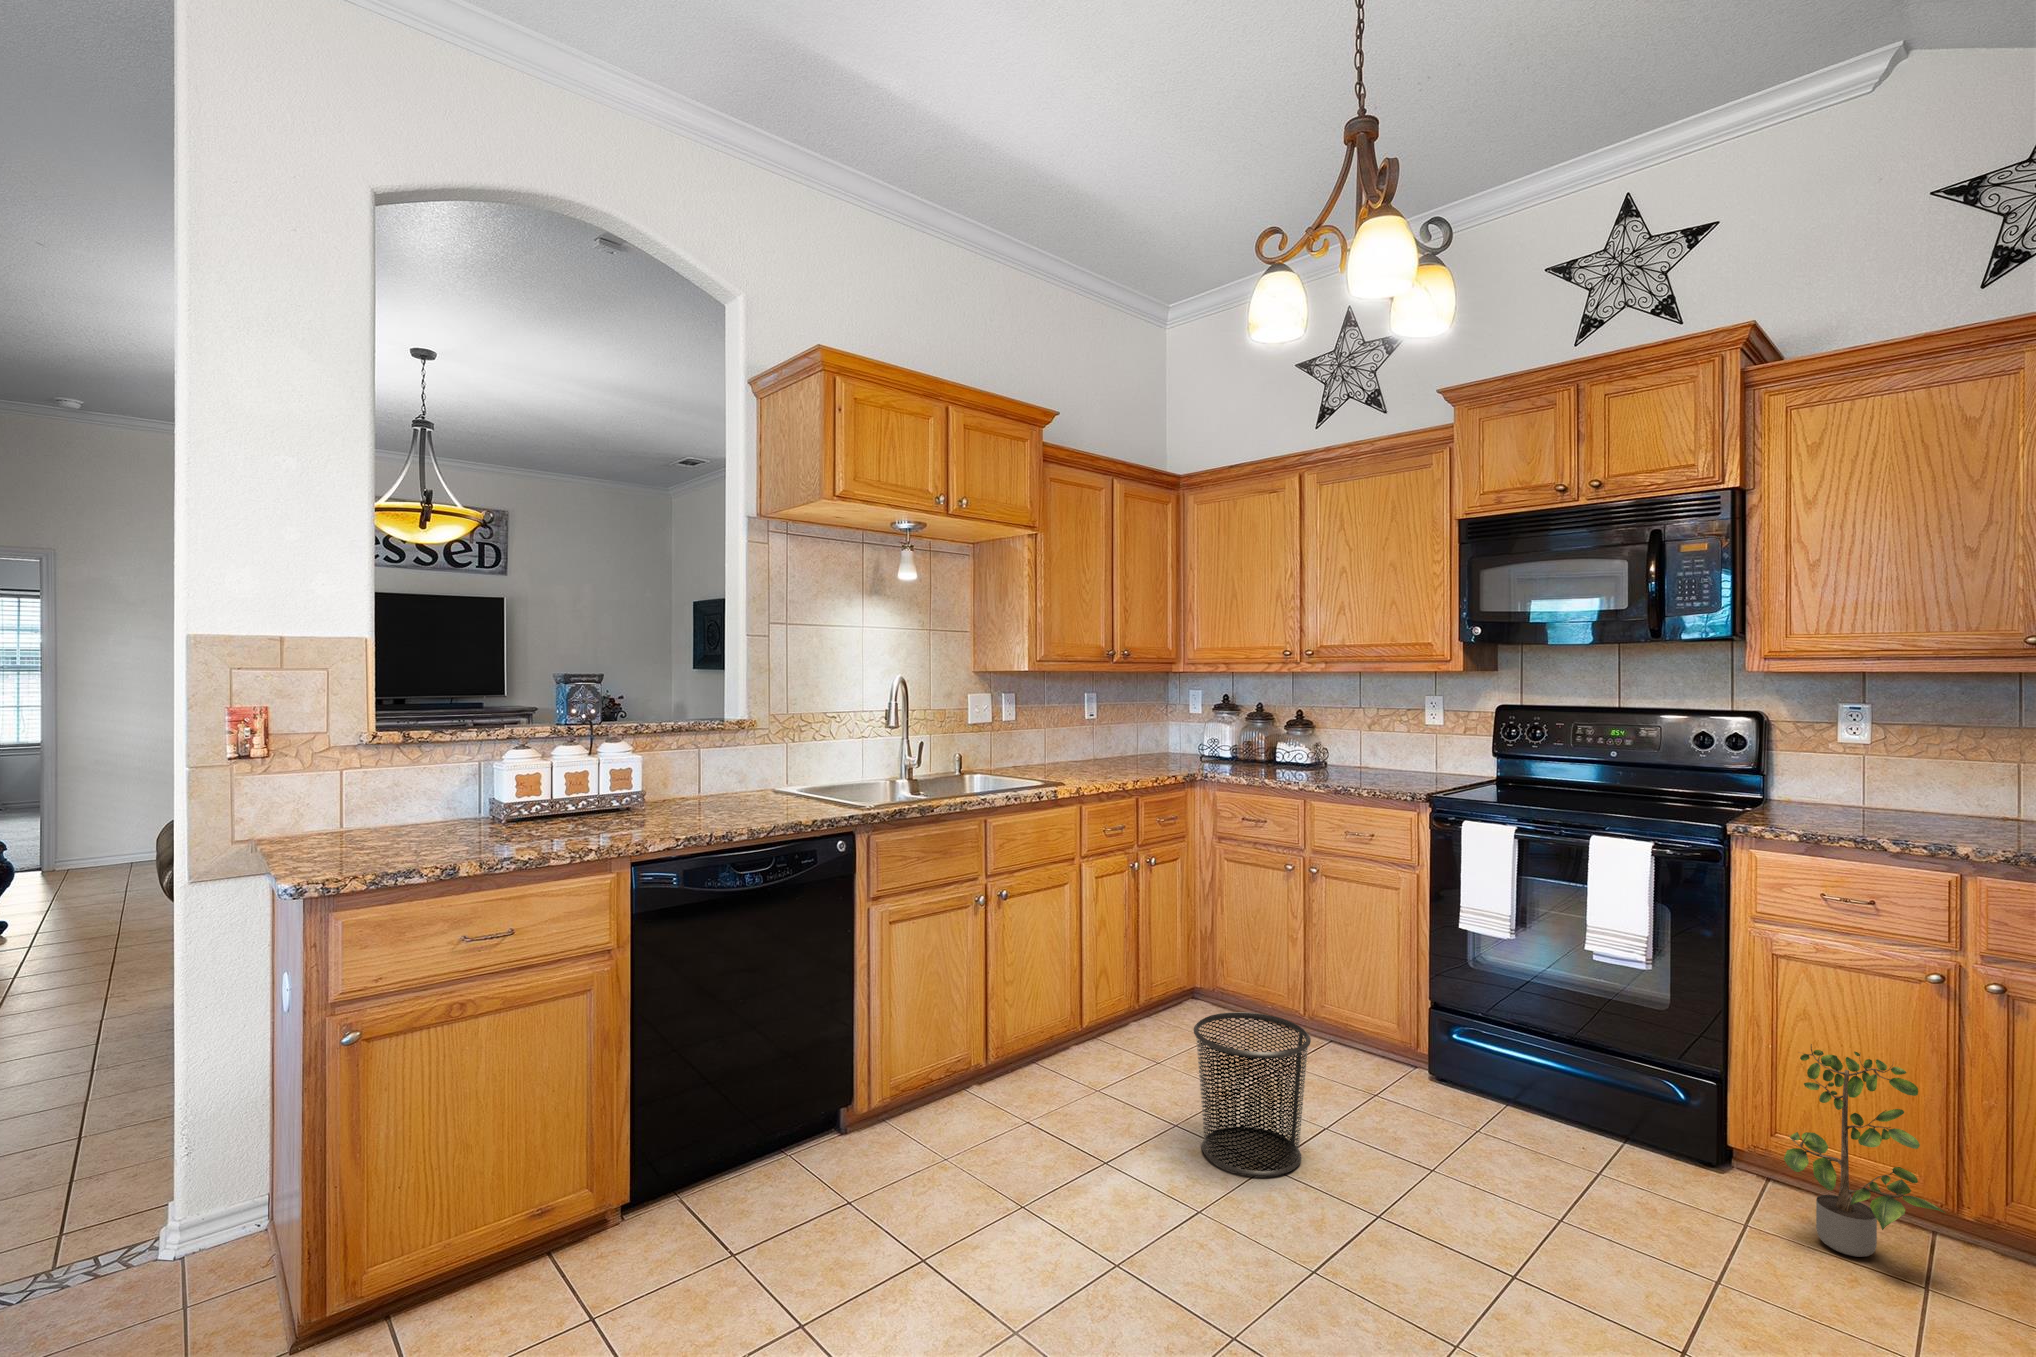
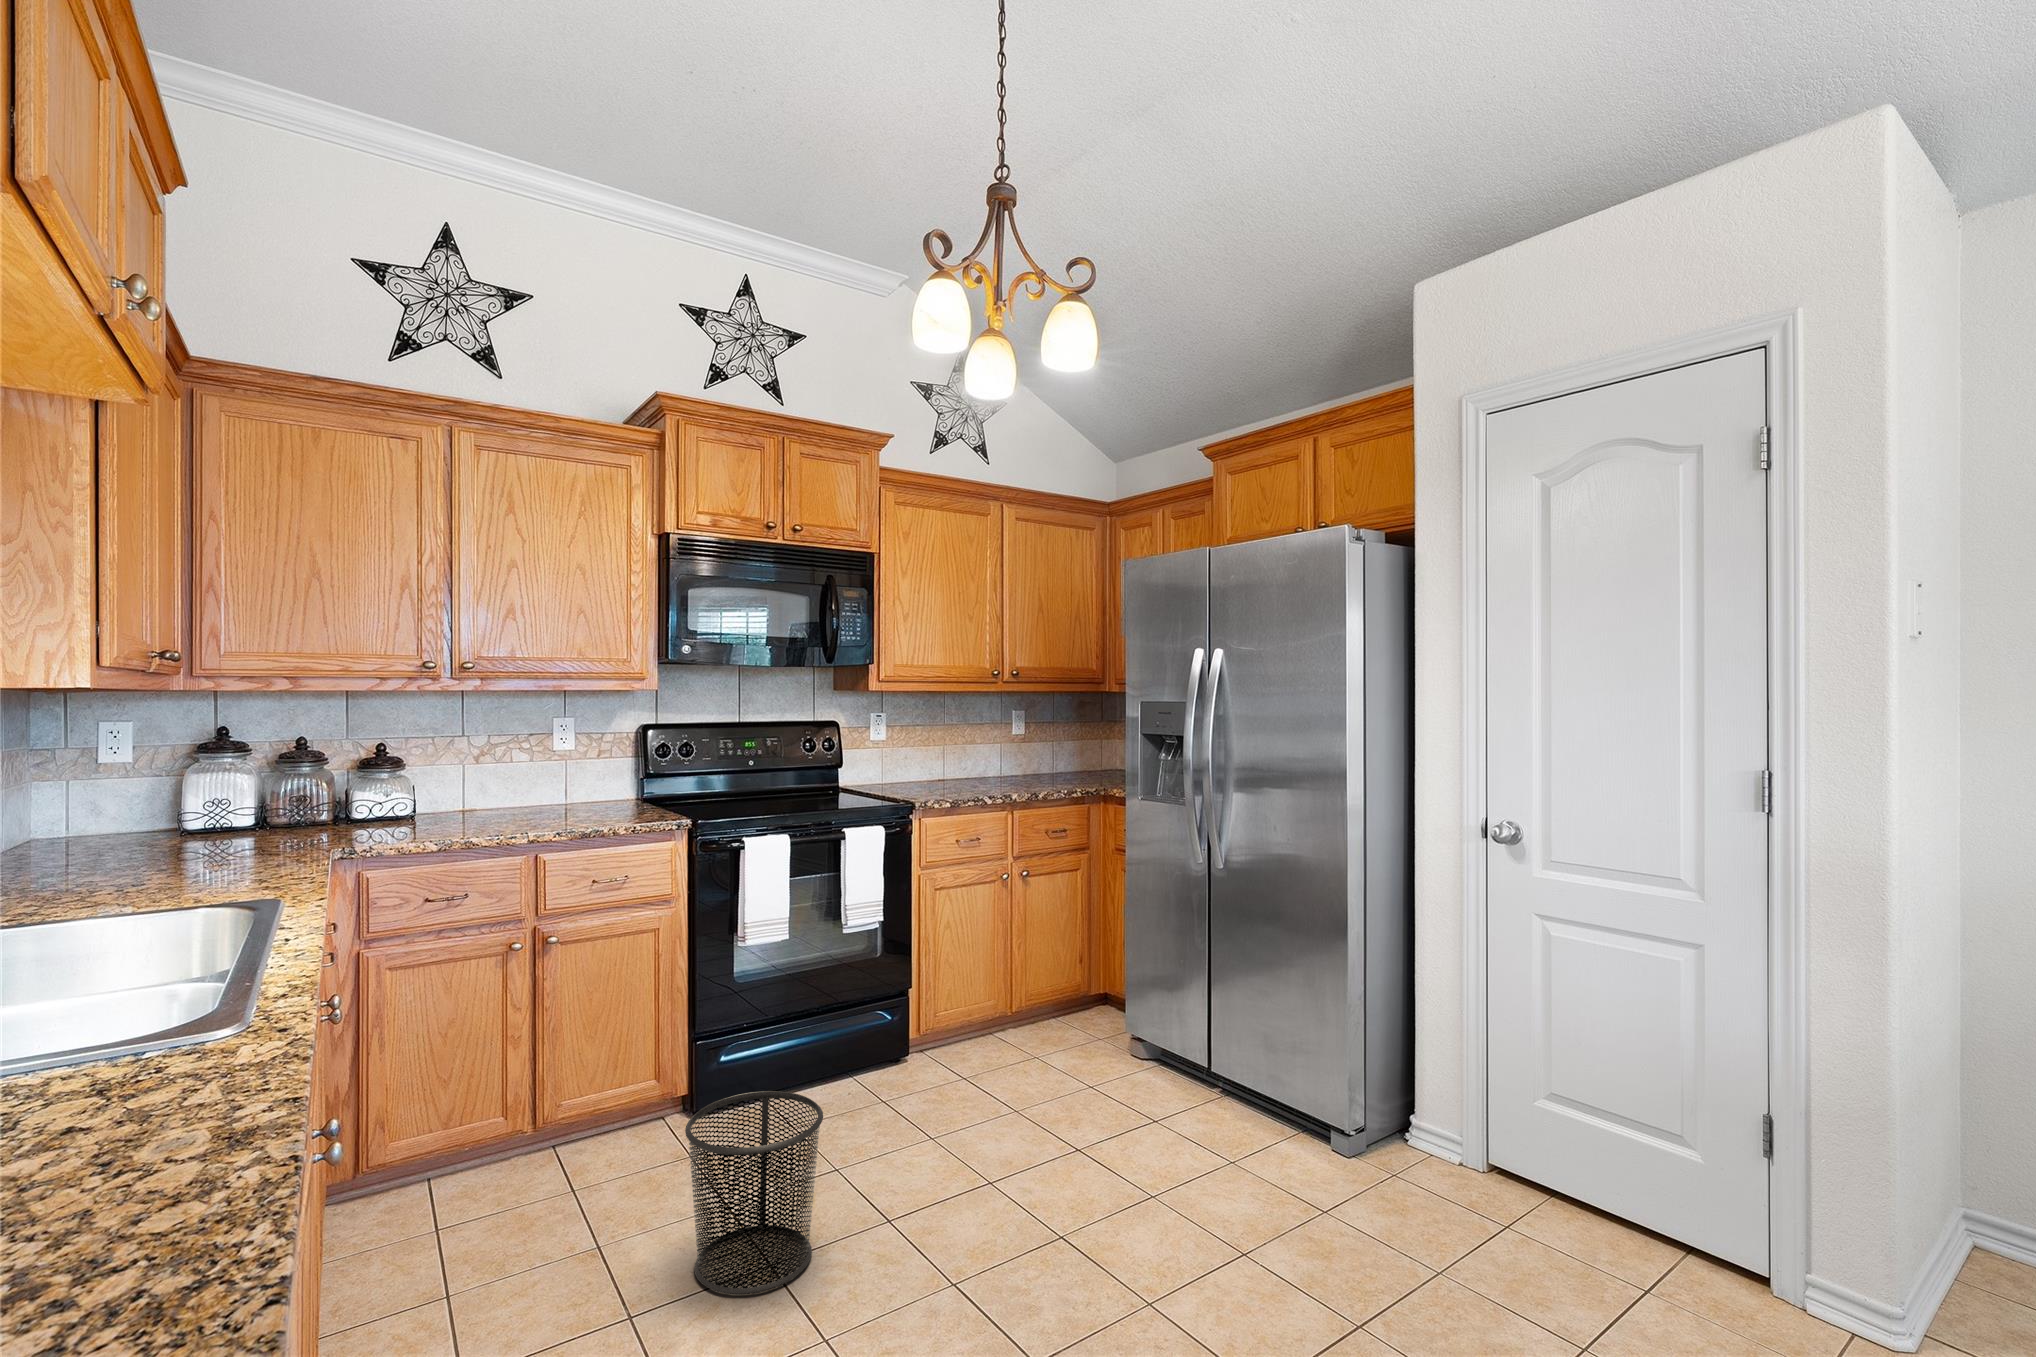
potted plant: present [1784,1044,1945,1257] -> none [977,930,1052,1065]

